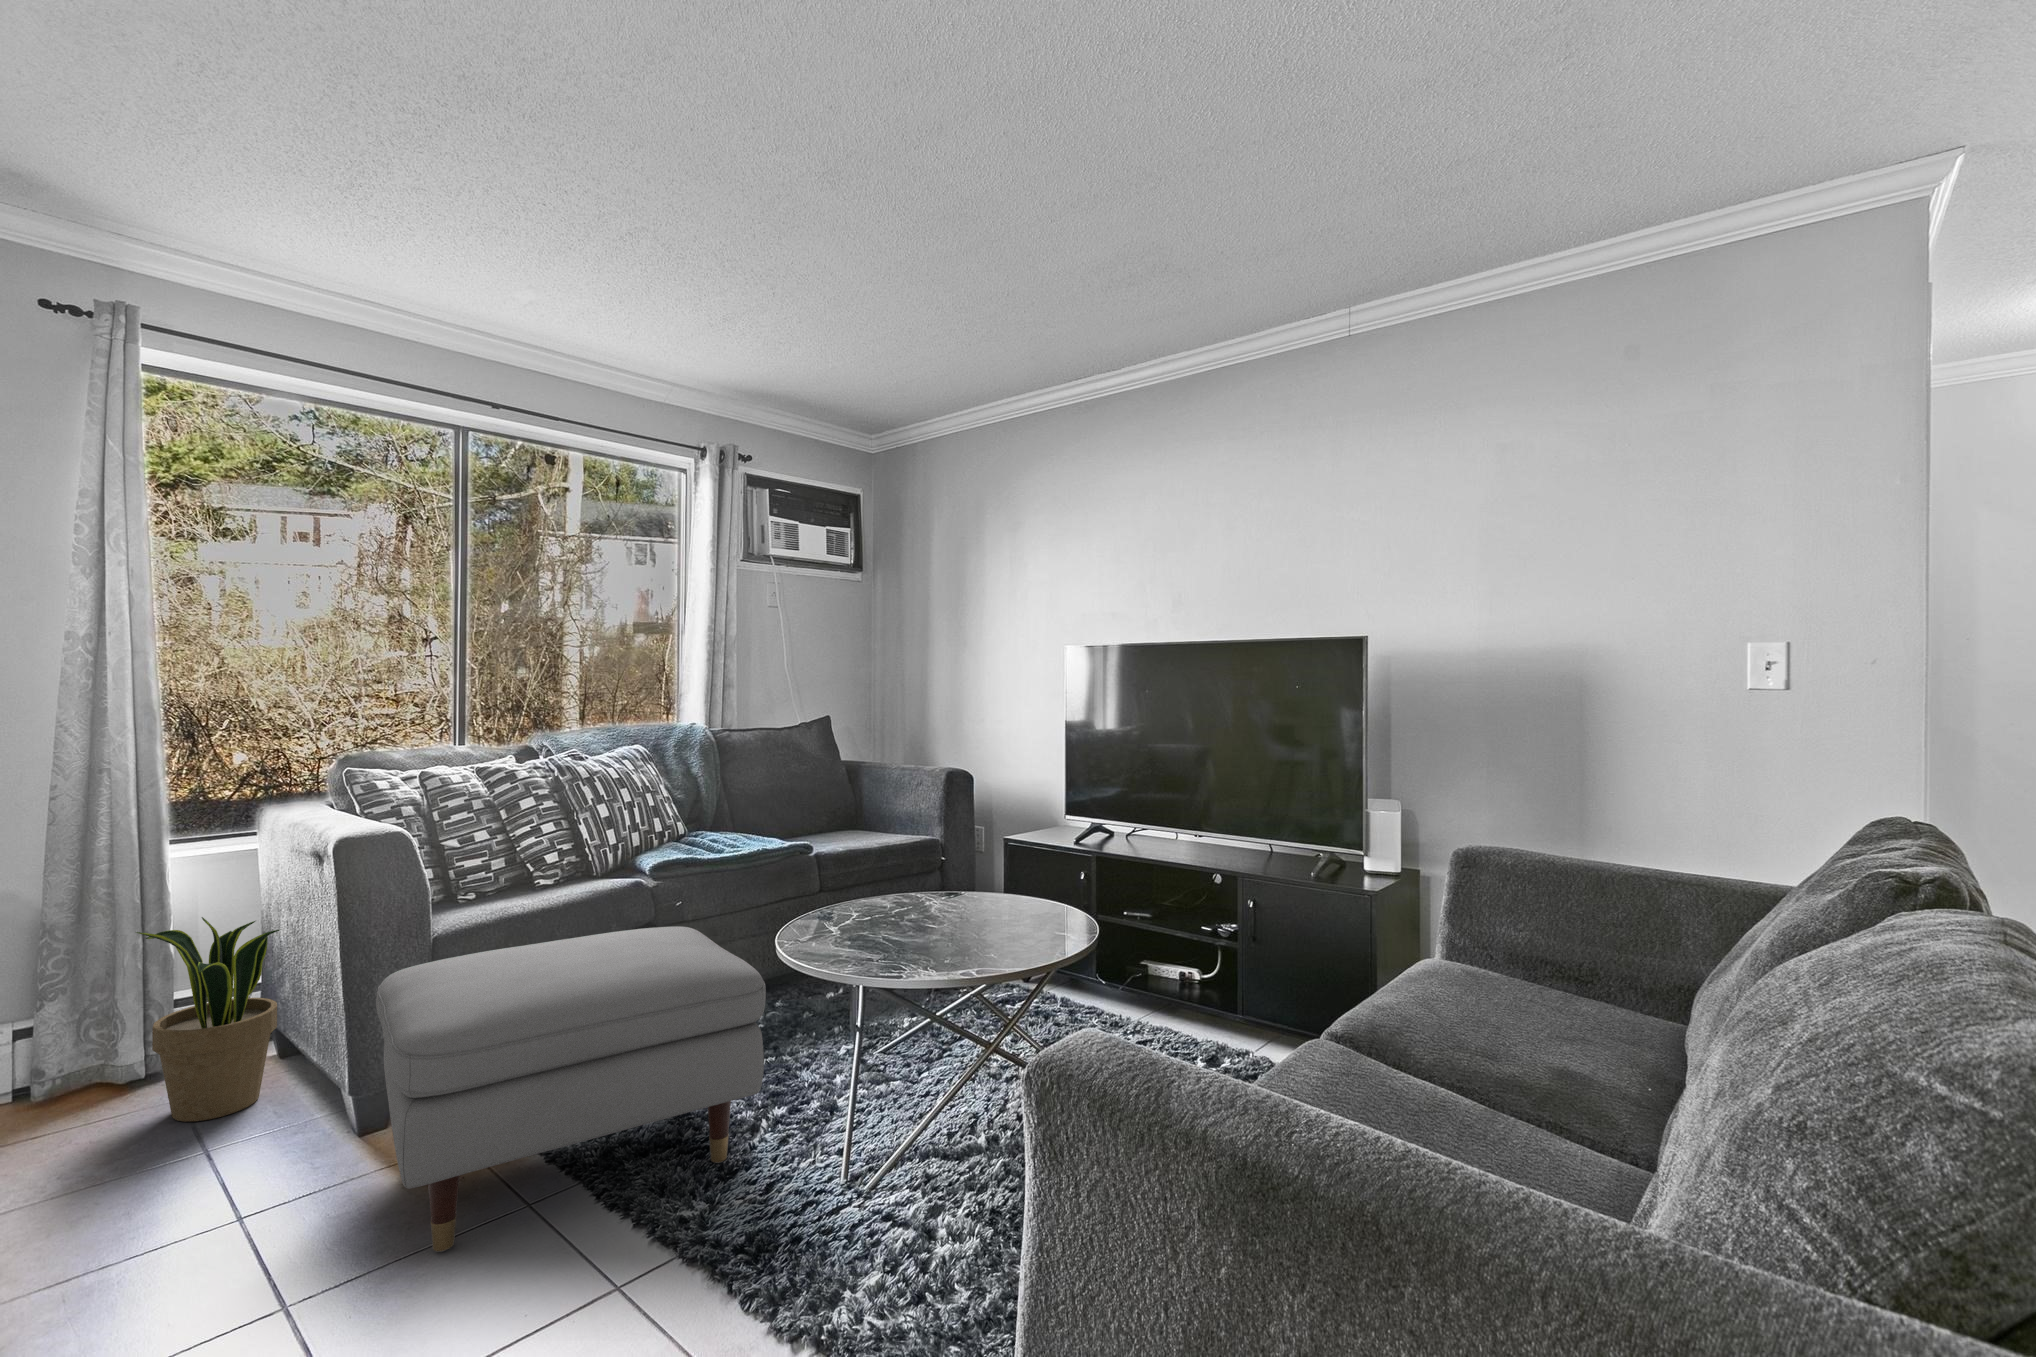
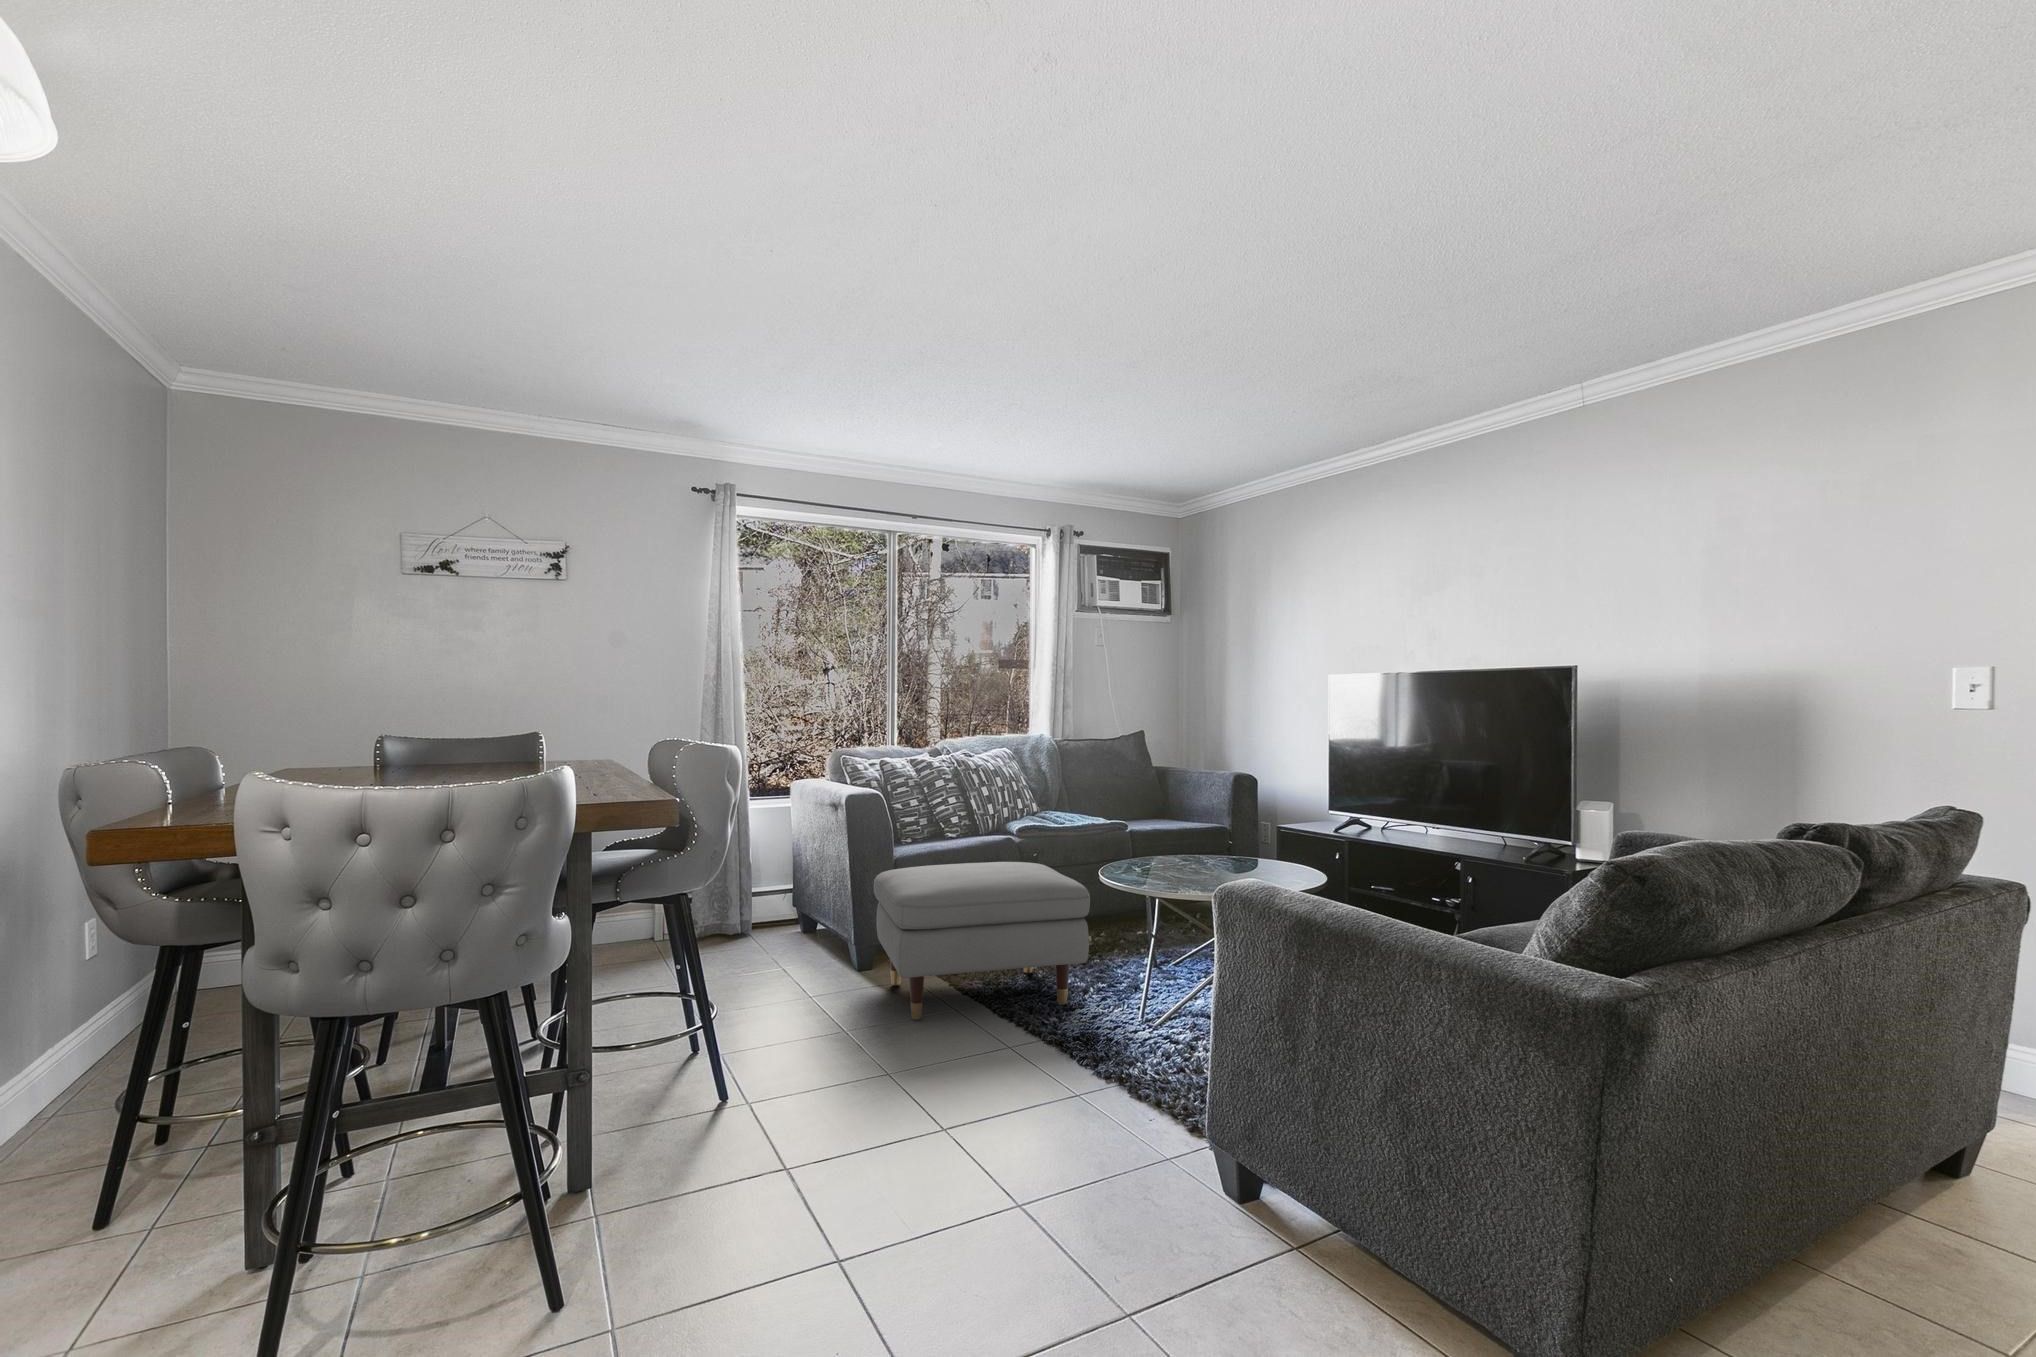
potted plant: present [136,917,280,1122] -> none [748,840,815,957]

